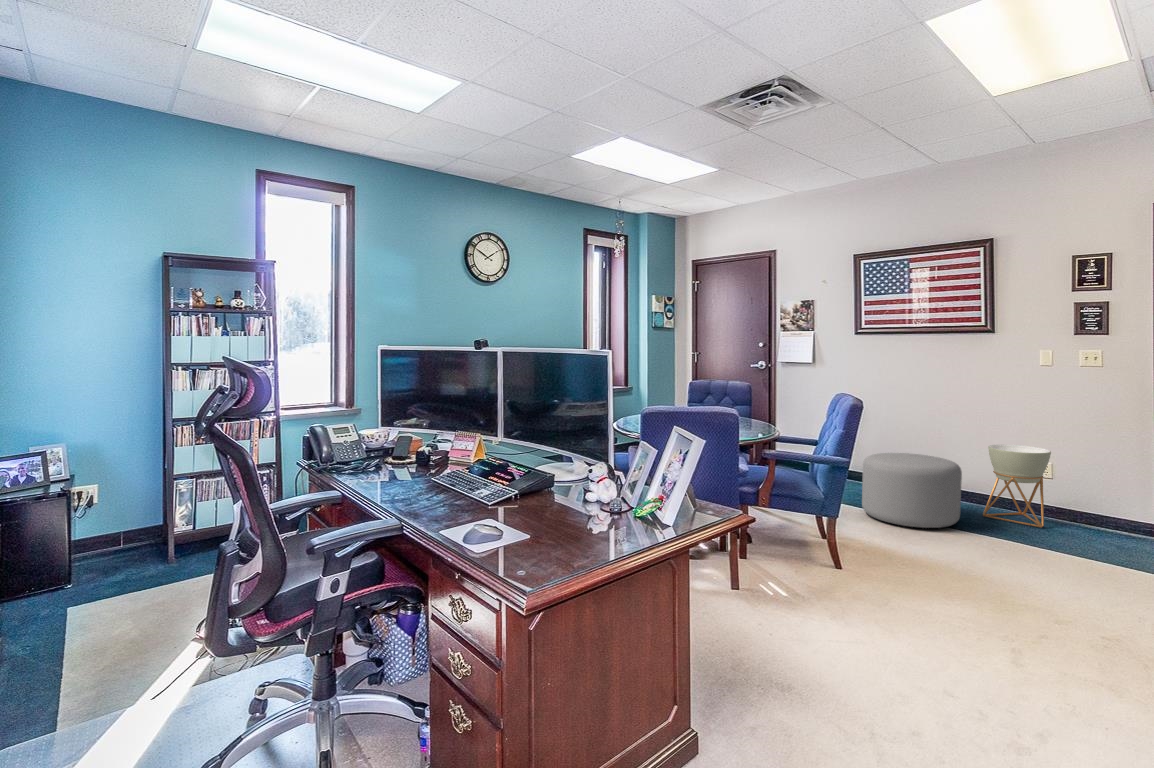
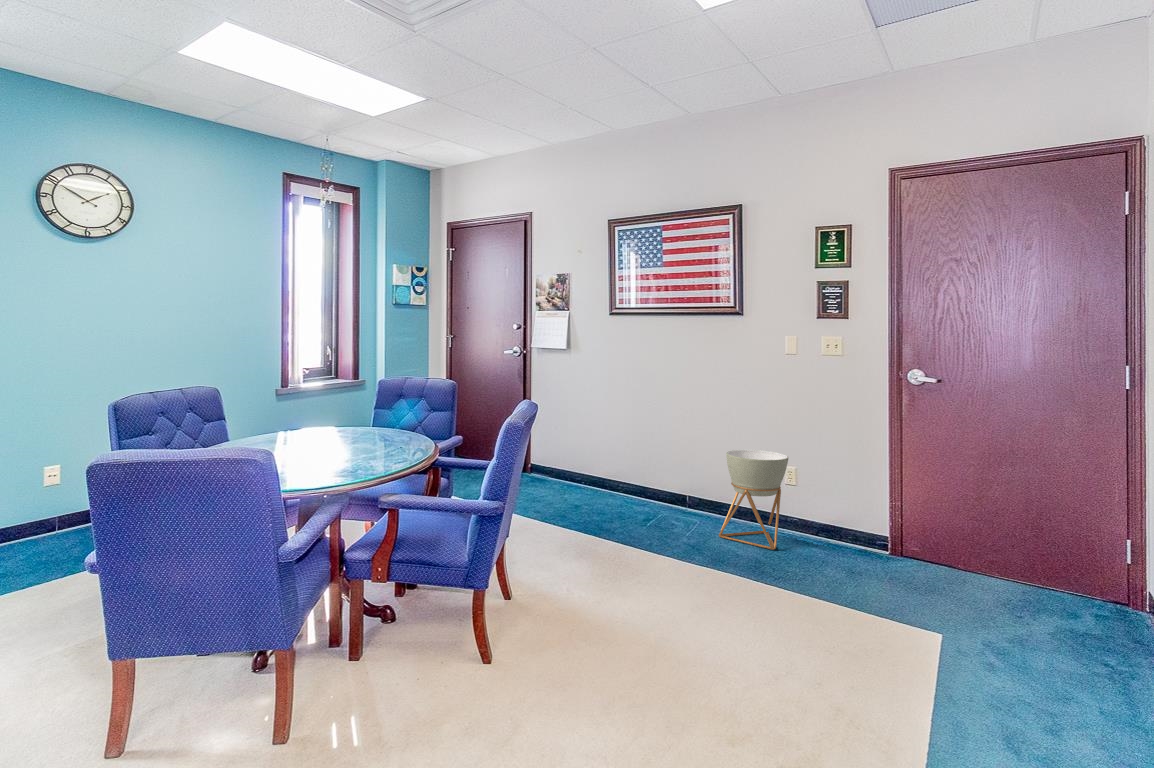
ottoman: present [862,453,962,528] -> none [579,461,687,555]

